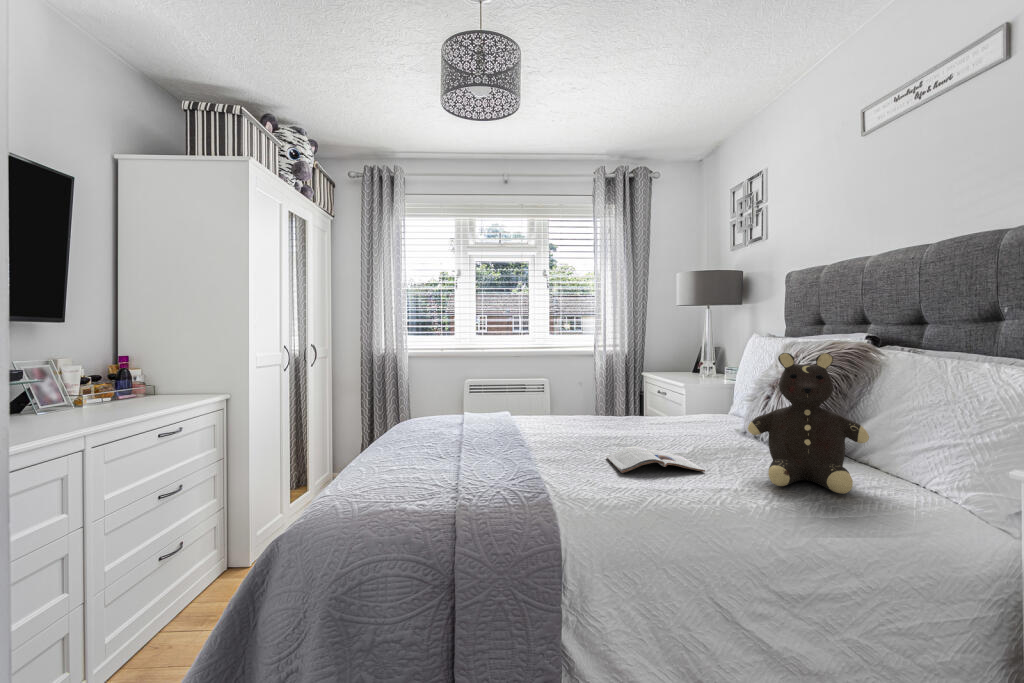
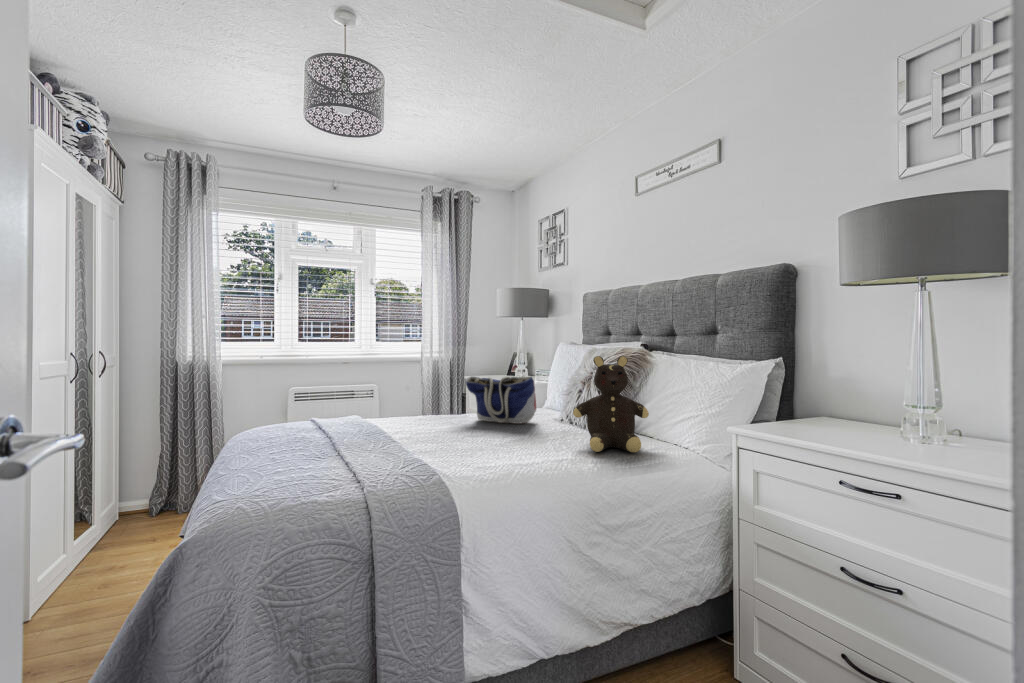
tote bag: none [620,375,709,434] -> present [466,377,536,424]
magazine: present [606,446,705,473] -> none [467,434,545,454]

